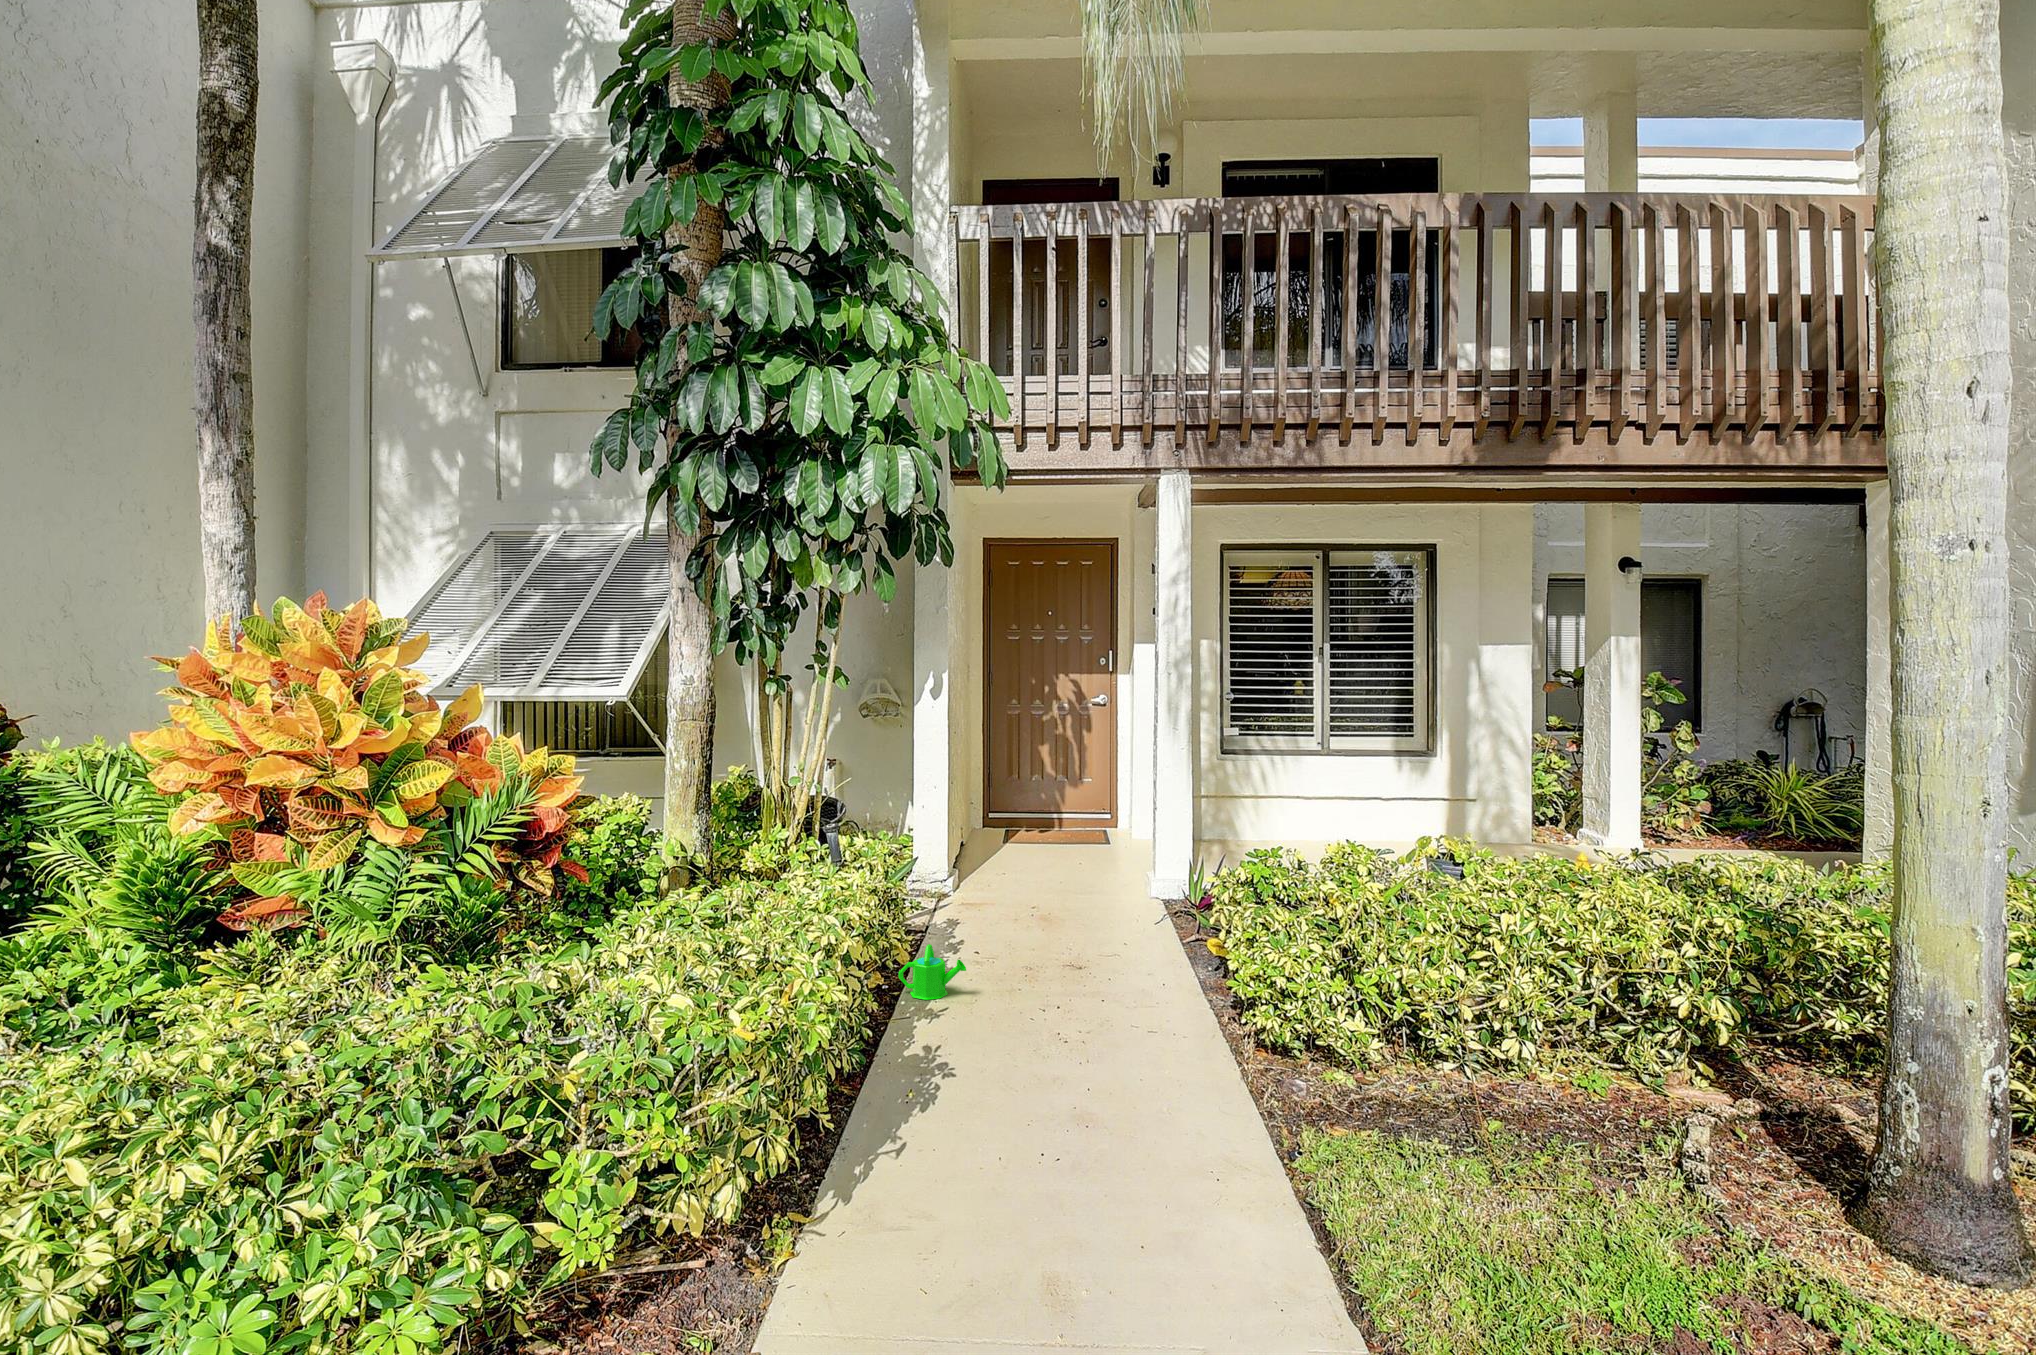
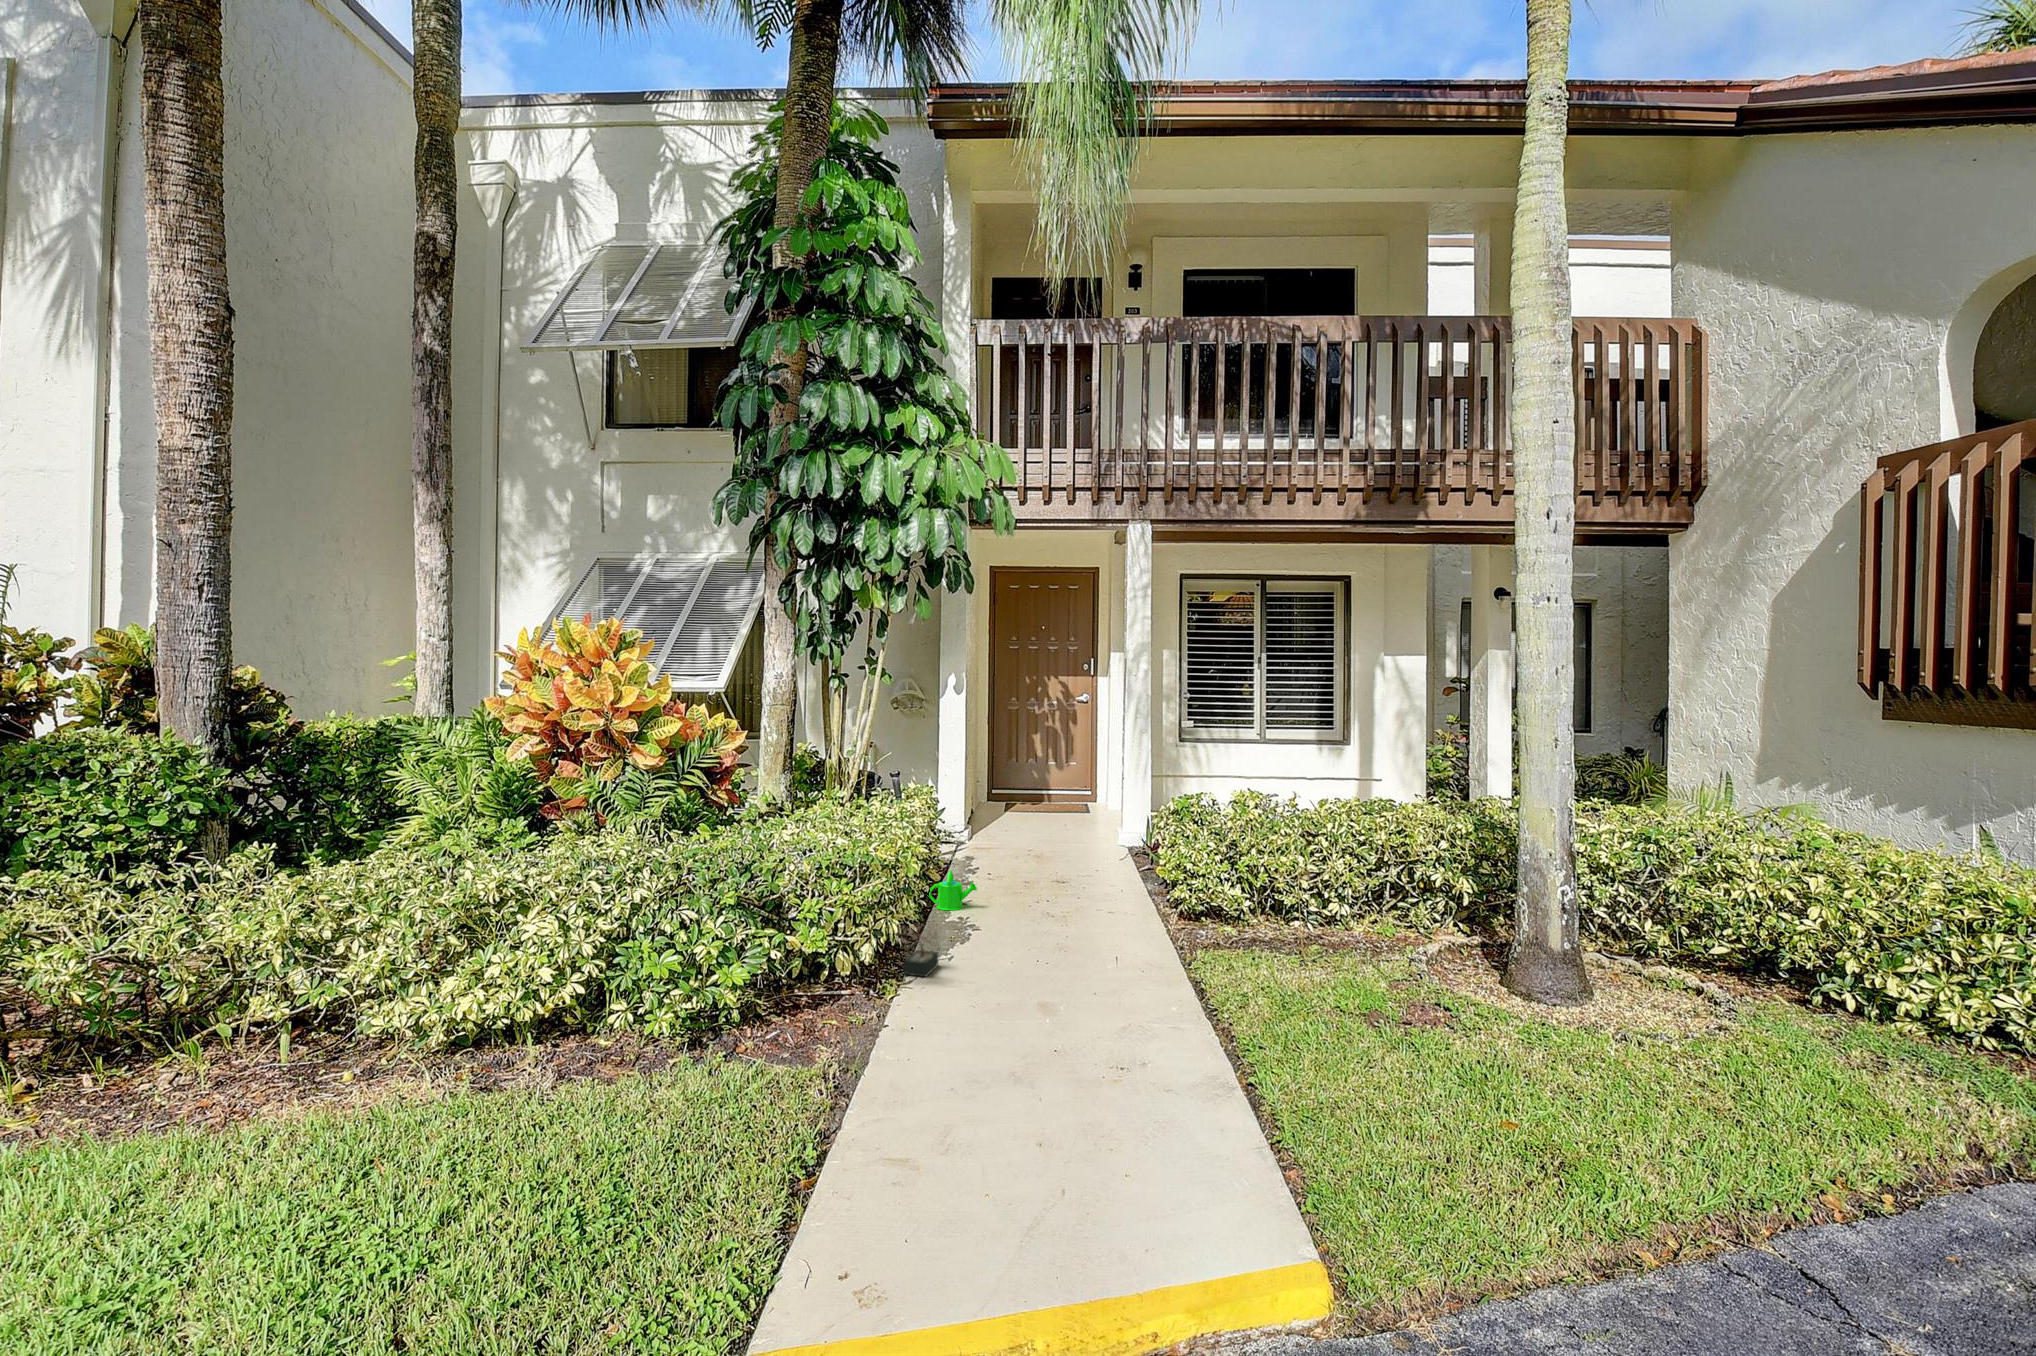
decorative plant: none [841,1044,908,1128] -> present [896,925,940,977]

